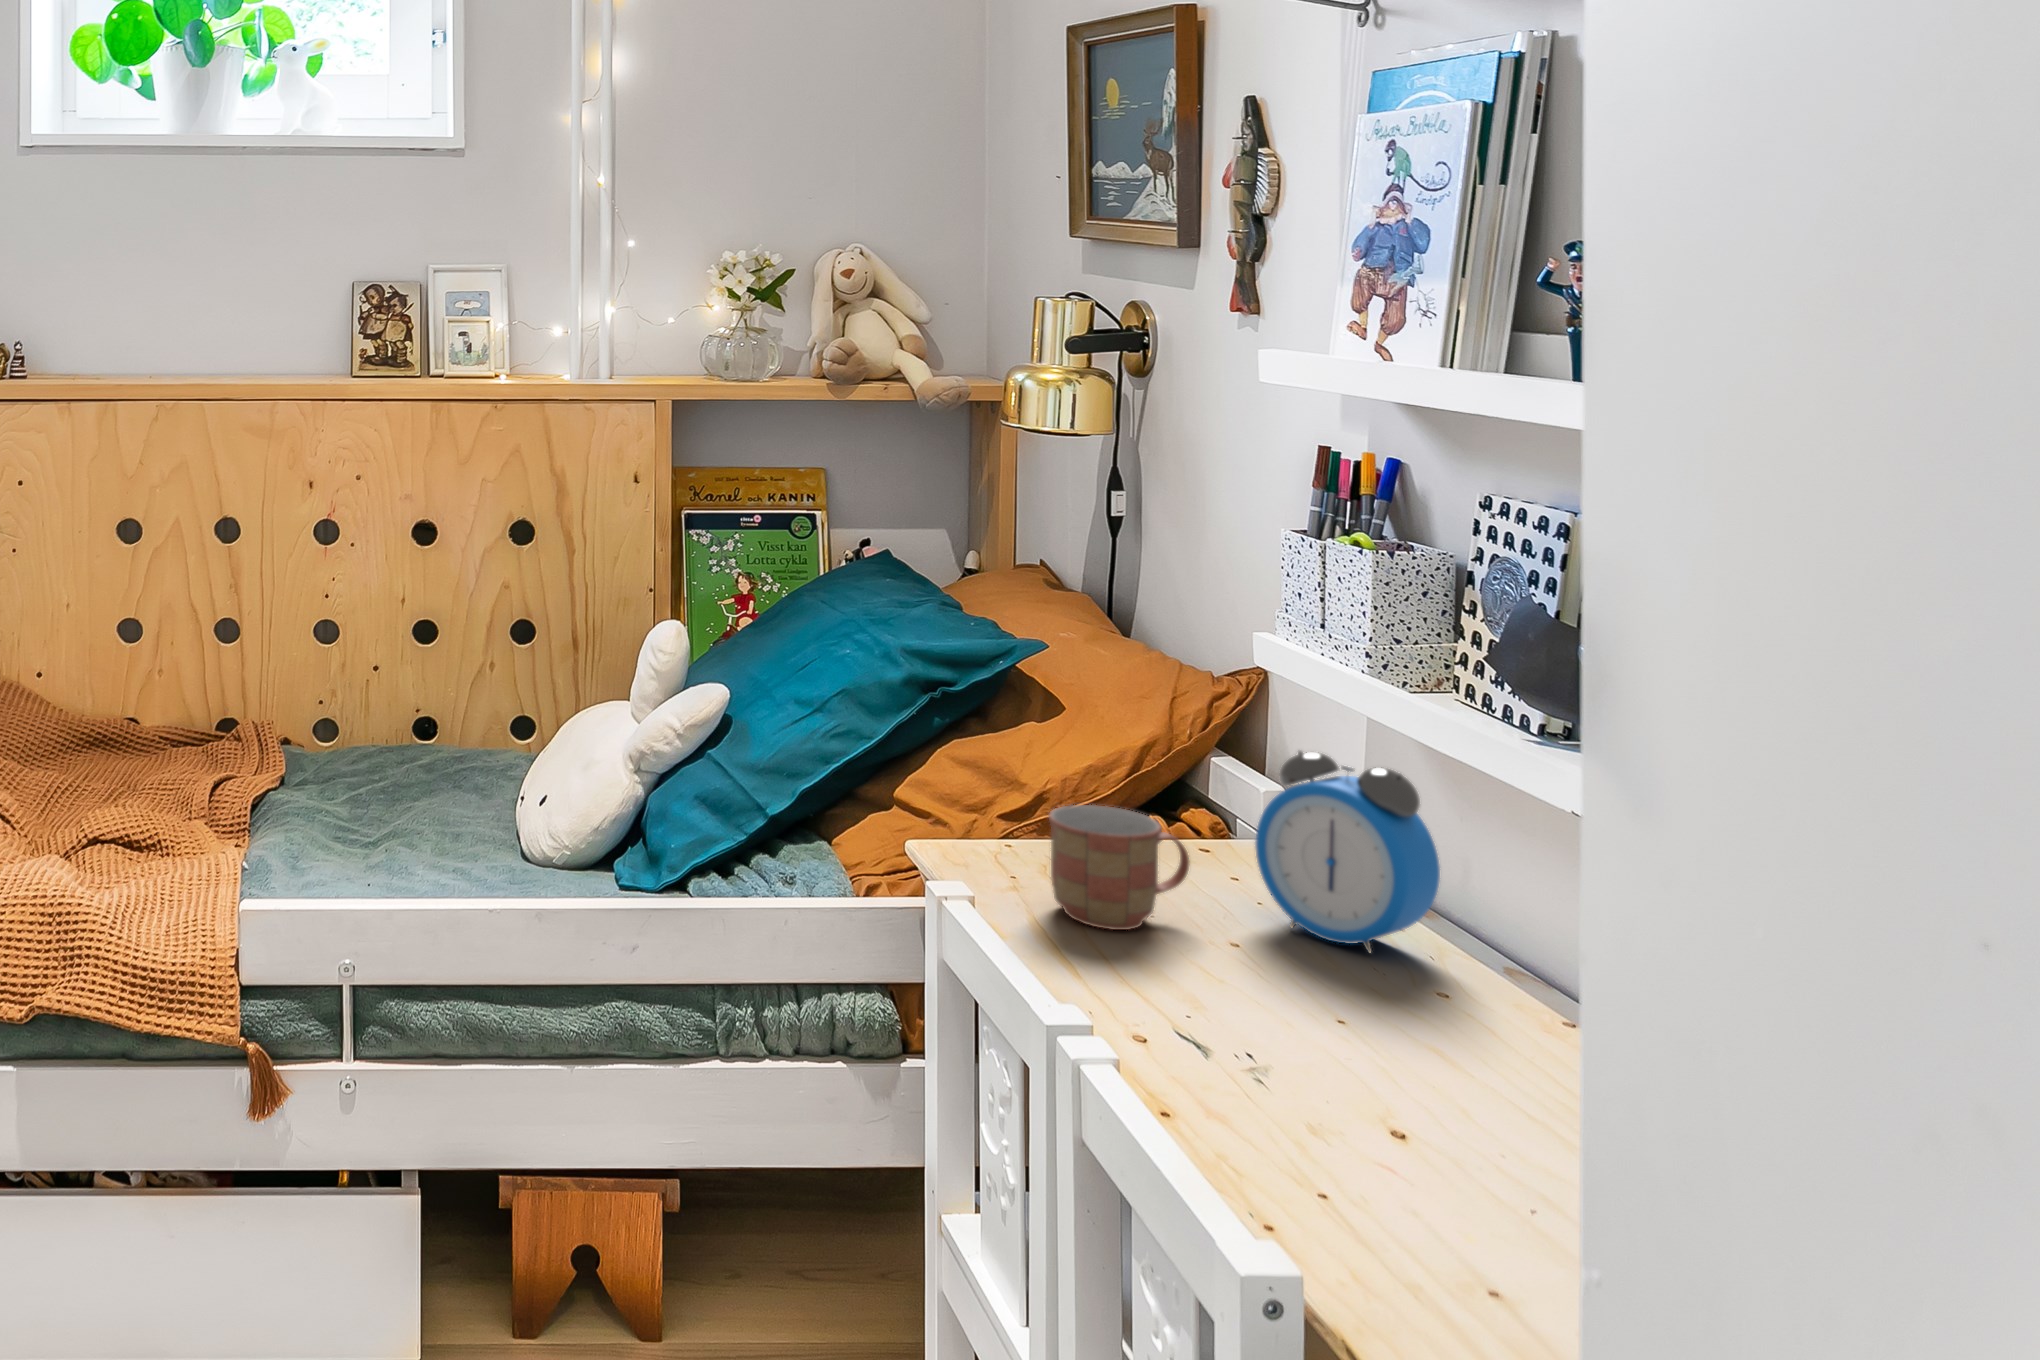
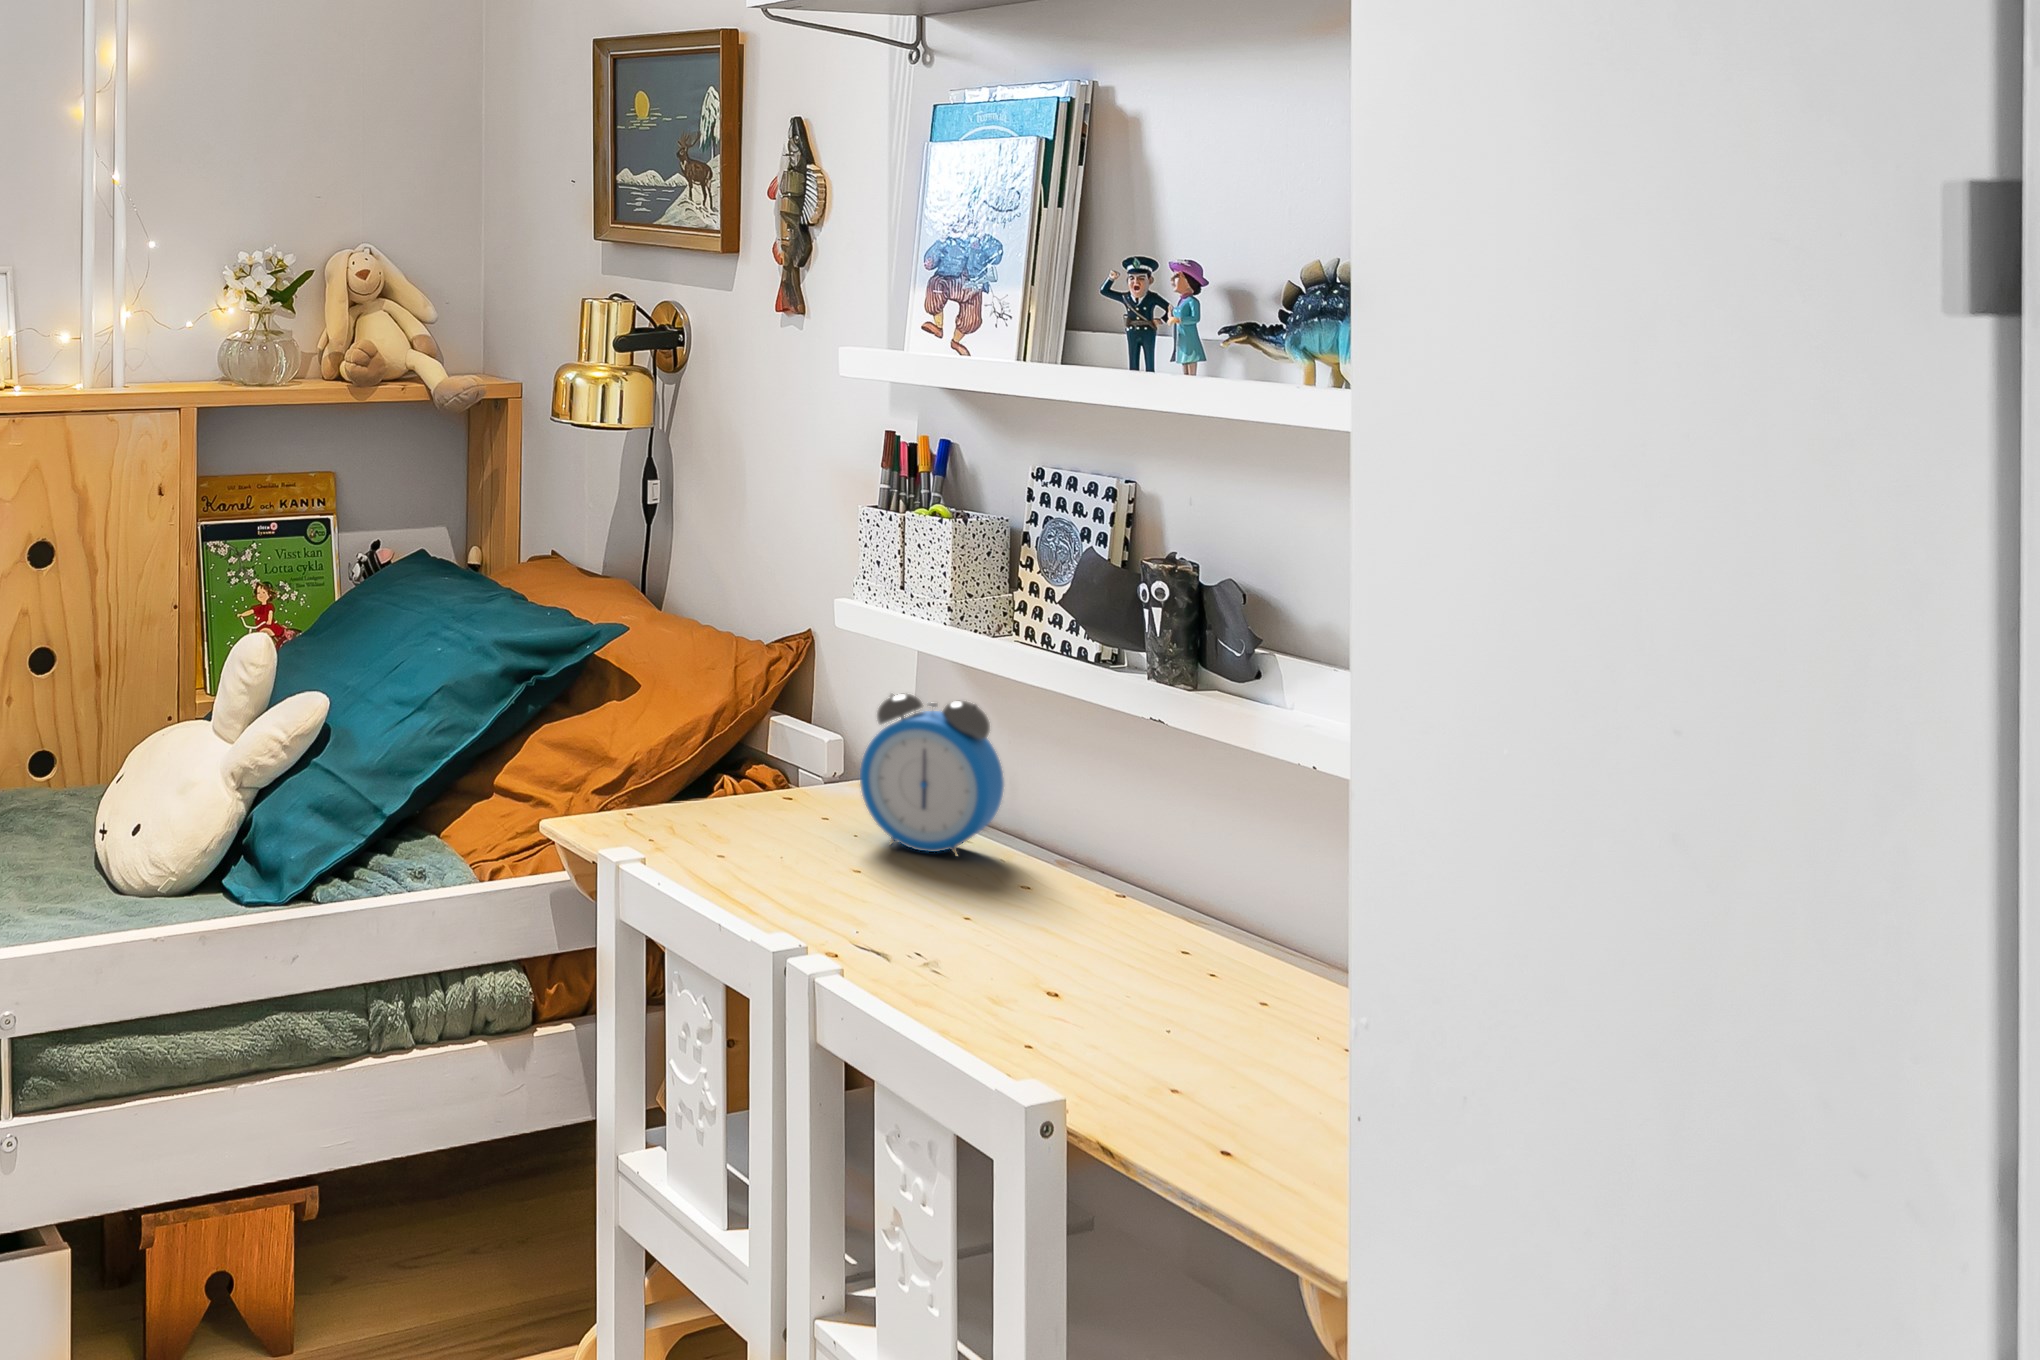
mug: present [1048,805,1190,930] -> none [702,760,814,866]

